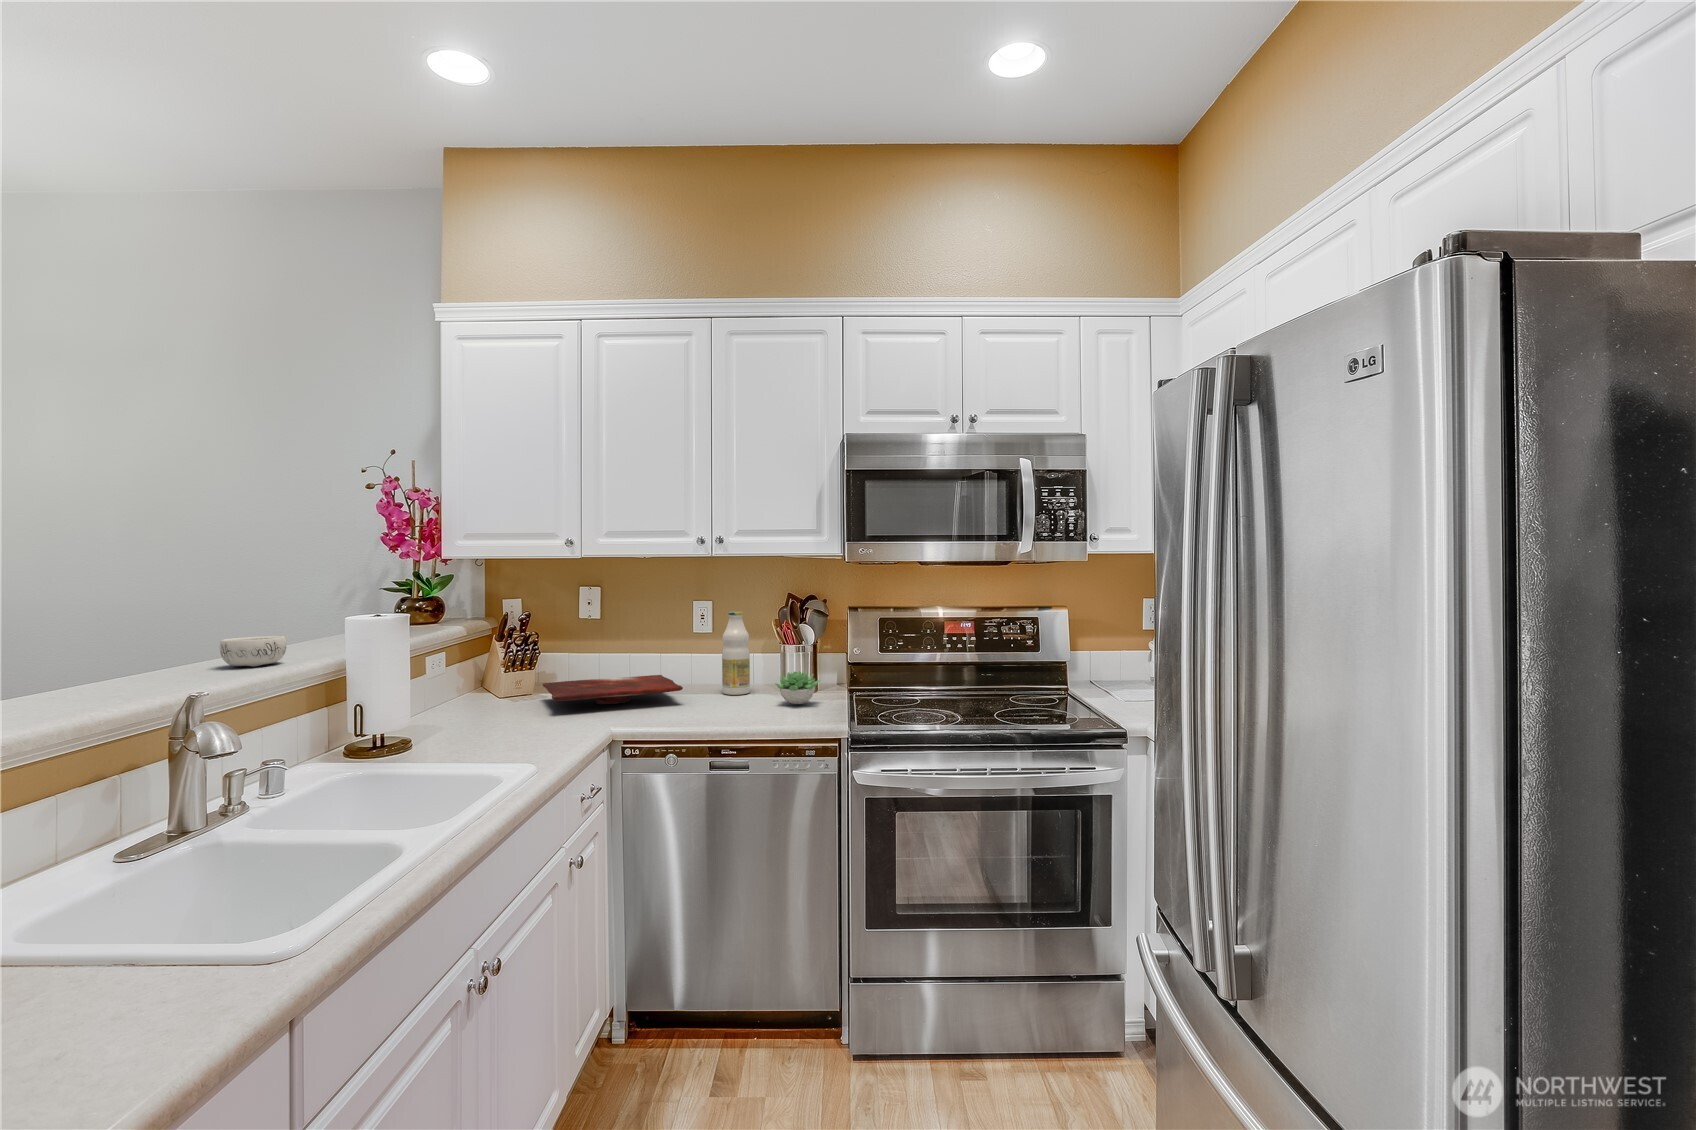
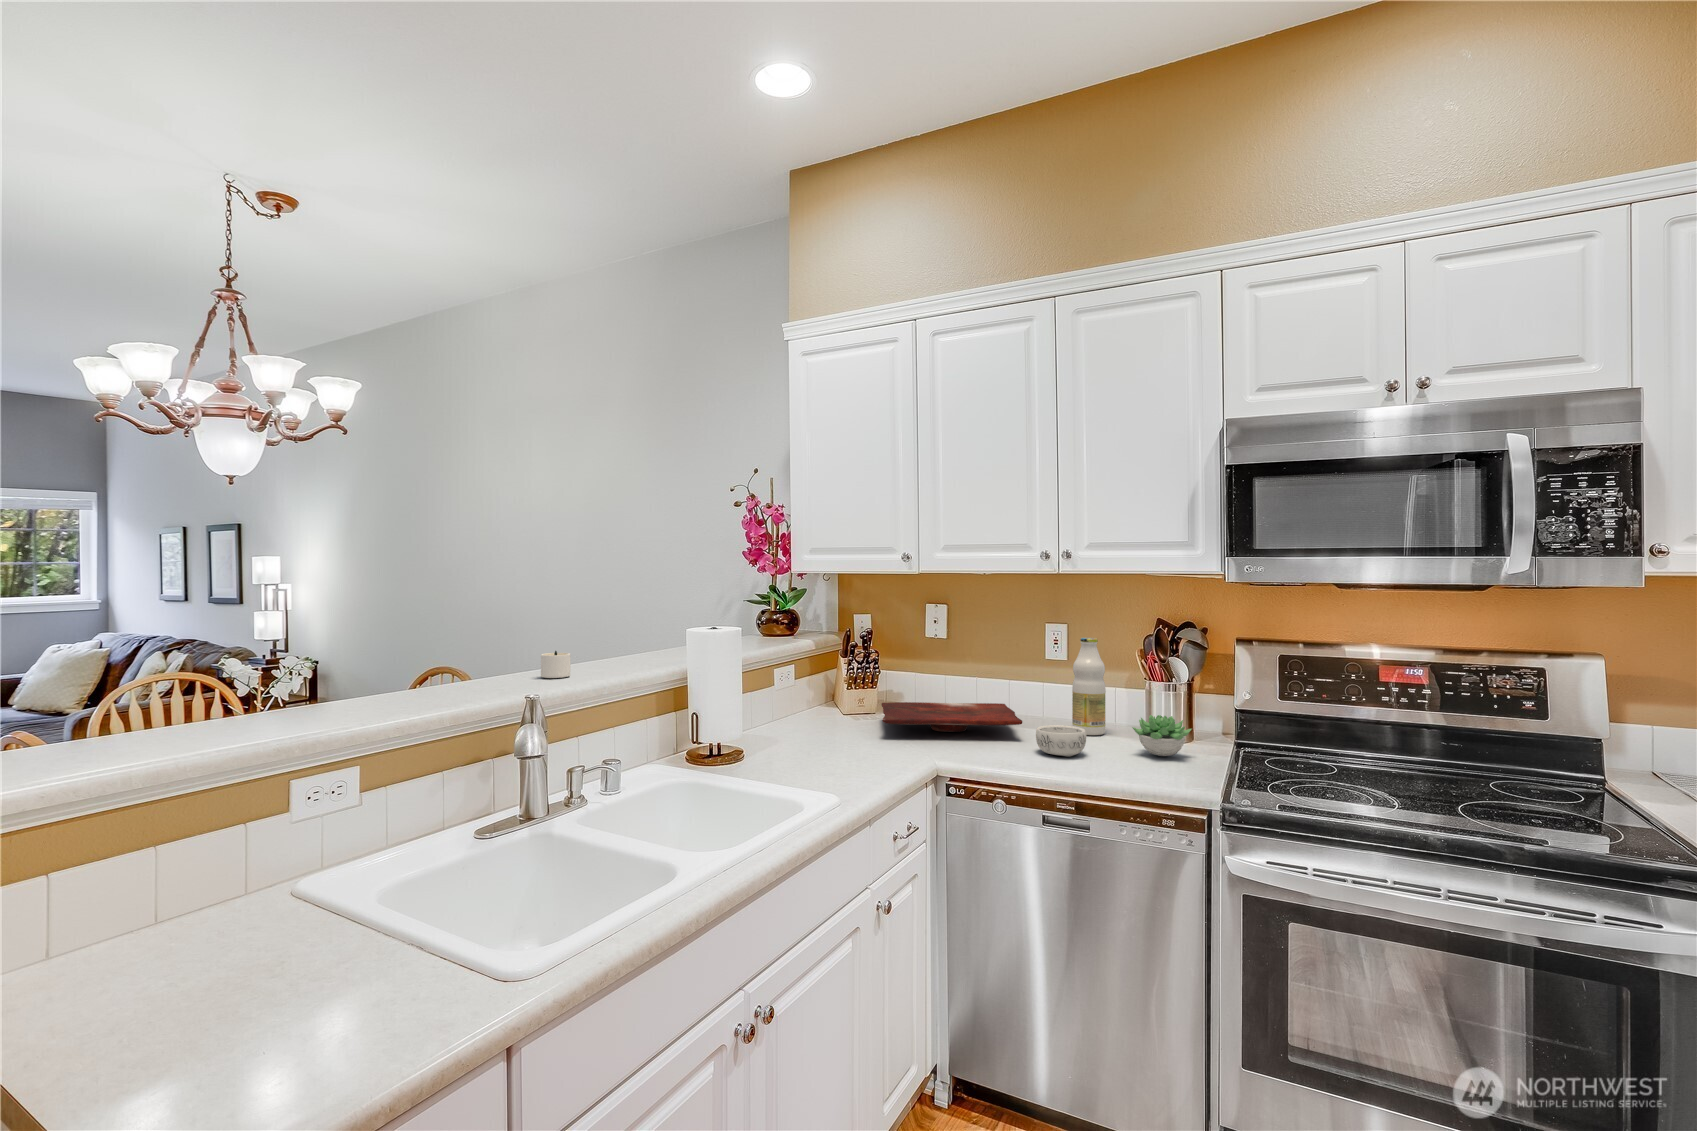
decorative bowl: present [220,636,287,666] -> present [1036,725,1086,757]
candle: none [161,650,214,680] -> present [541,651,571,678]

